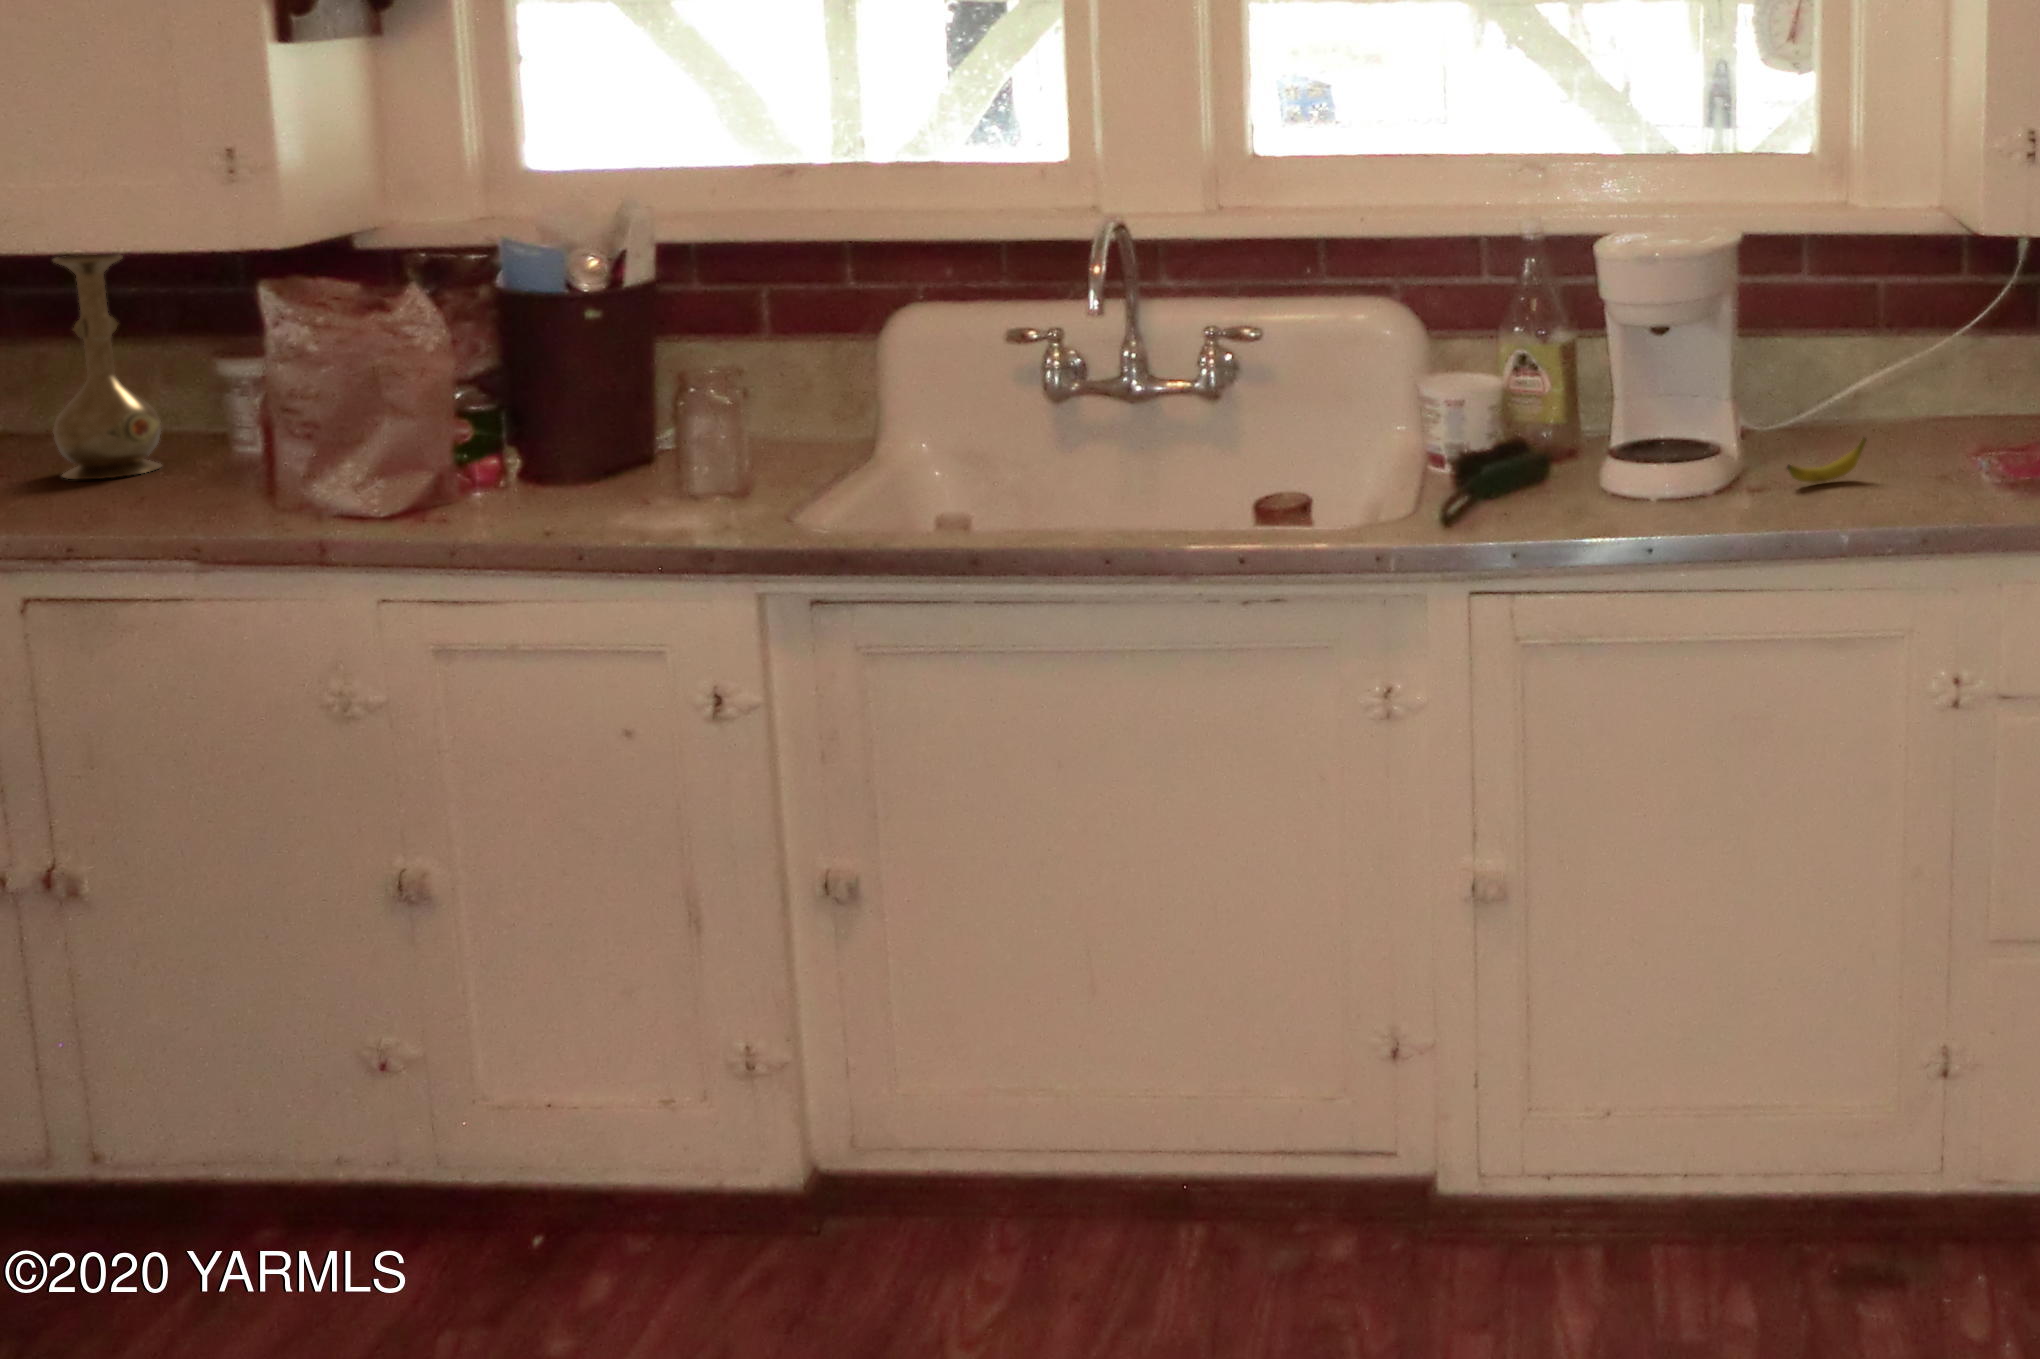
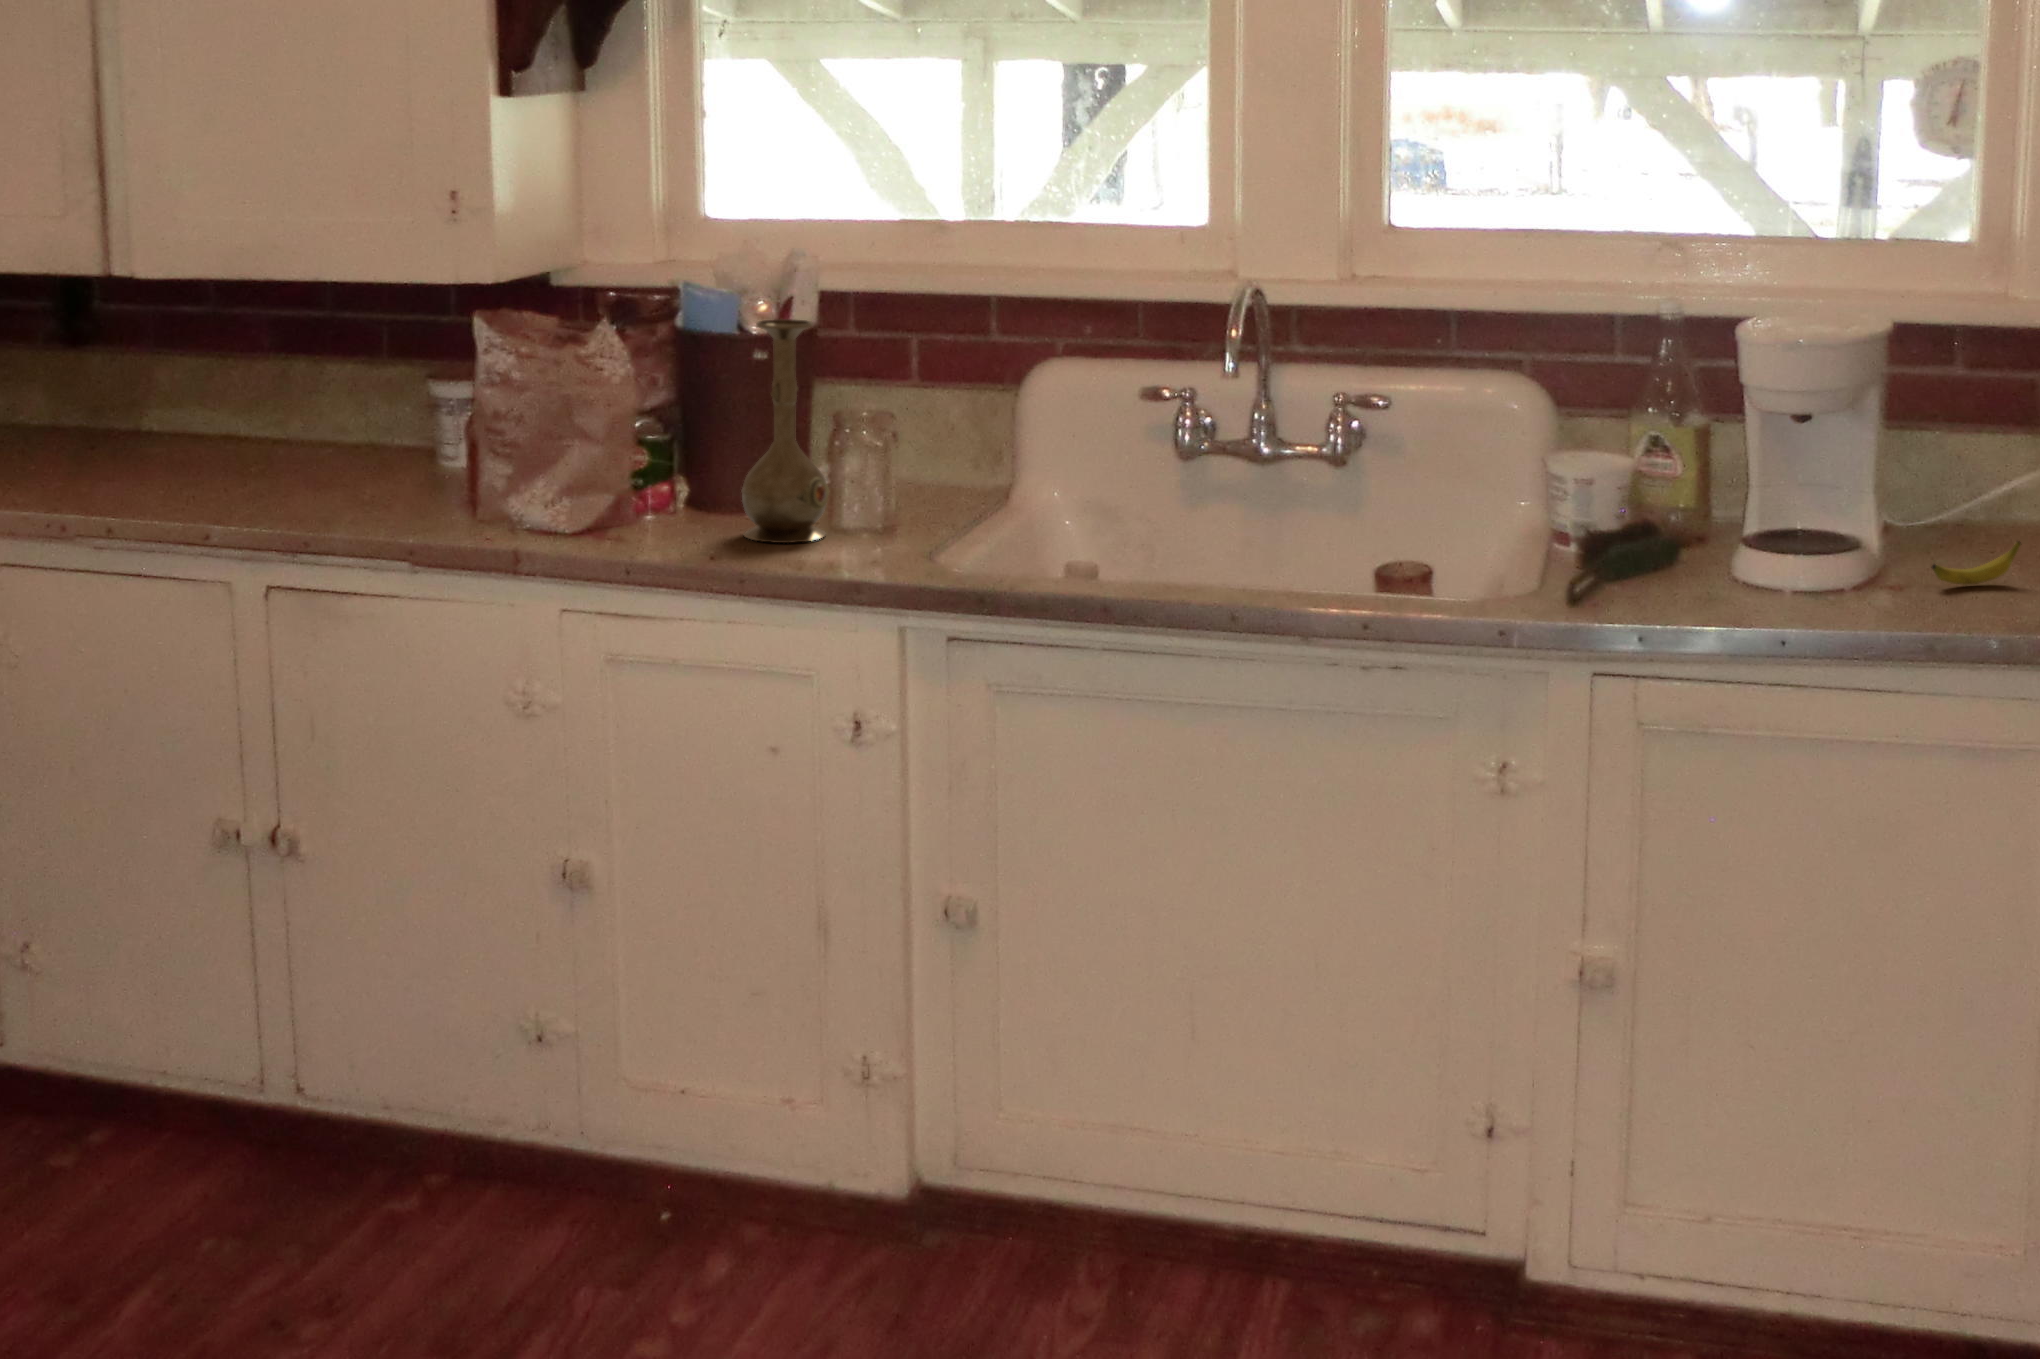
vase: present [53,254,162,479] -> present [742,319,829,543]

